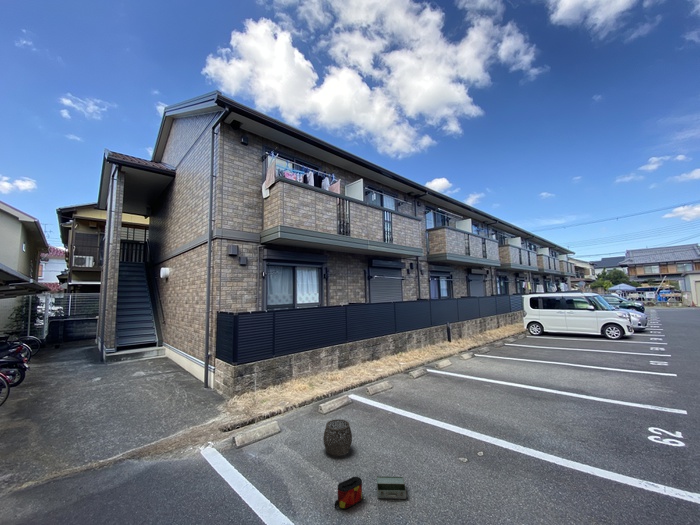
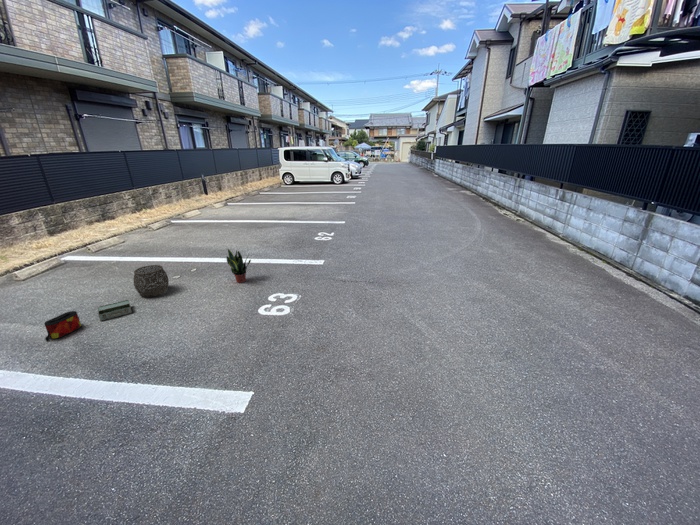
woven basket: present [323,419,352,456] -> present [134,265,169,297]
potted plant: none [512,441,549,498] -> present [227,249,251,283]

